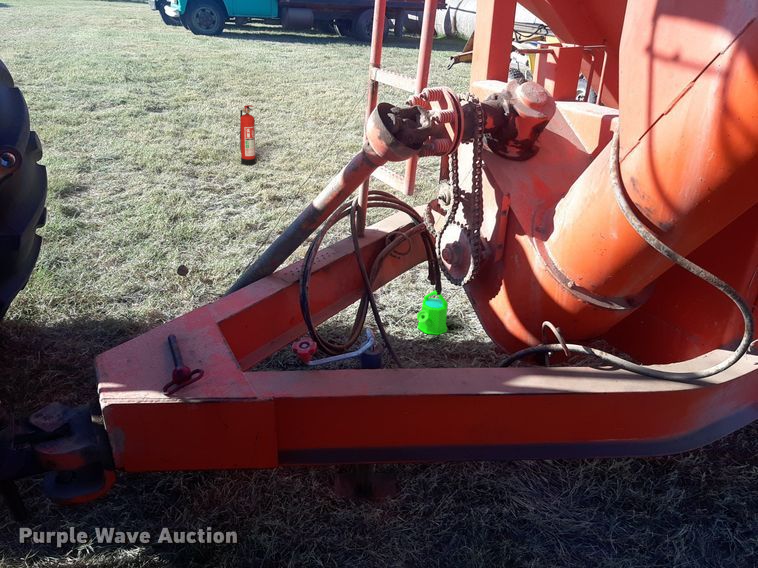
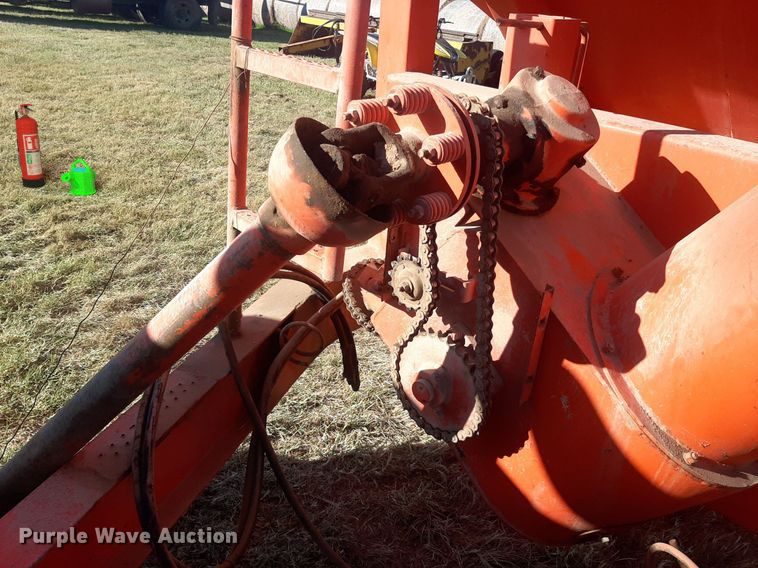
watering can: present [417,291,448,335] -> present [61,158,97,195]

